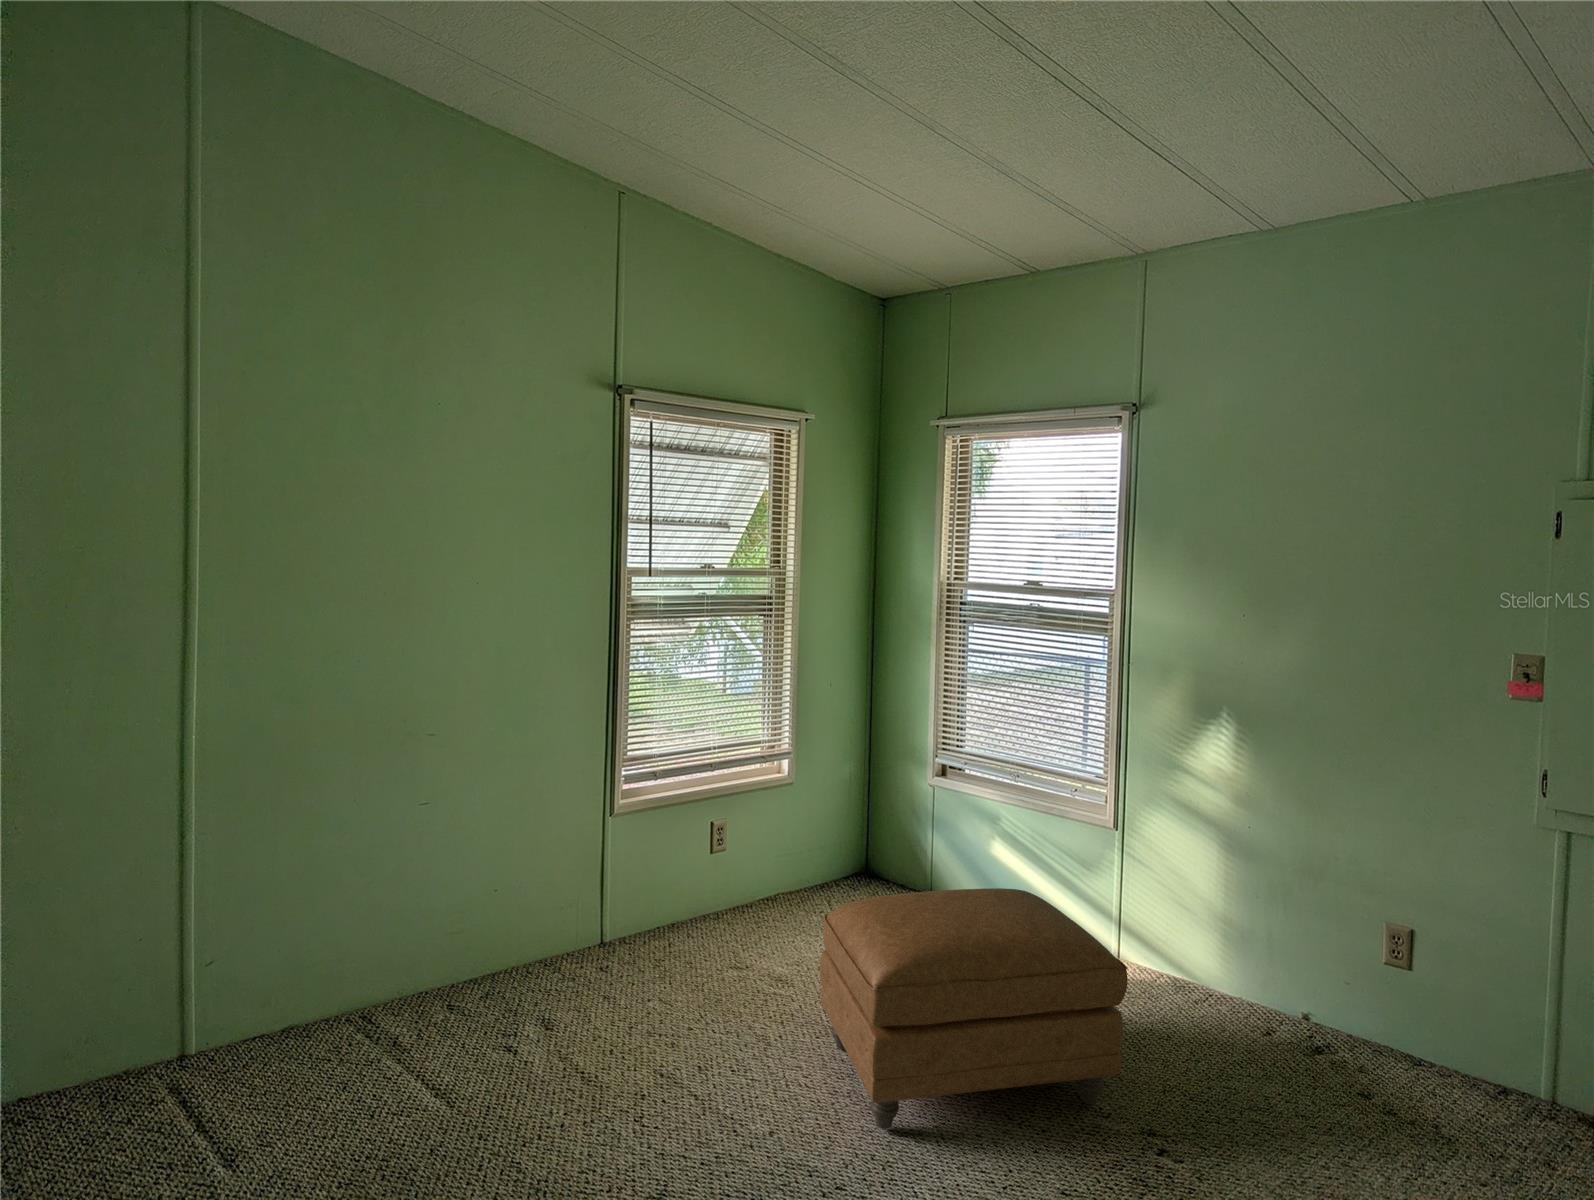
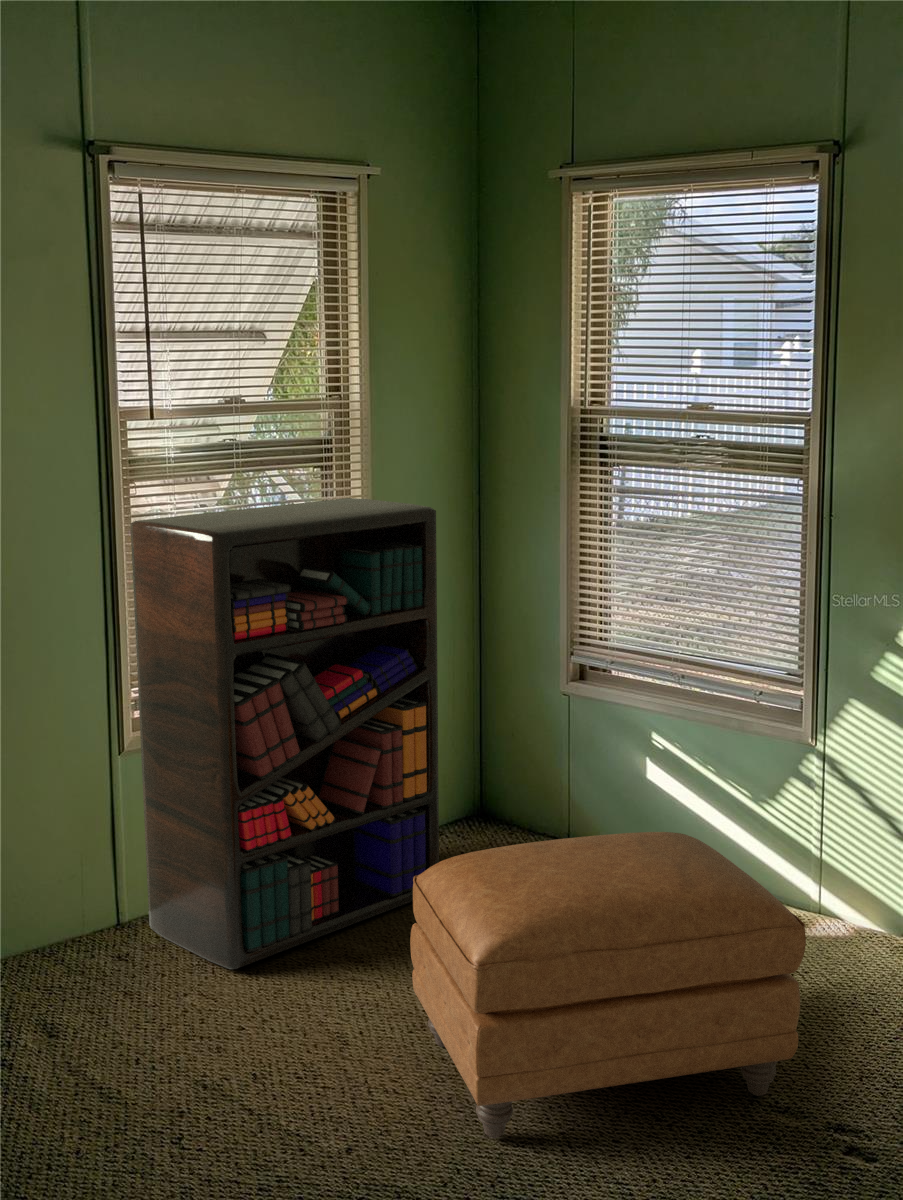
bookshelf: none [626,639,844,979] -> present [130,498,439,969]

